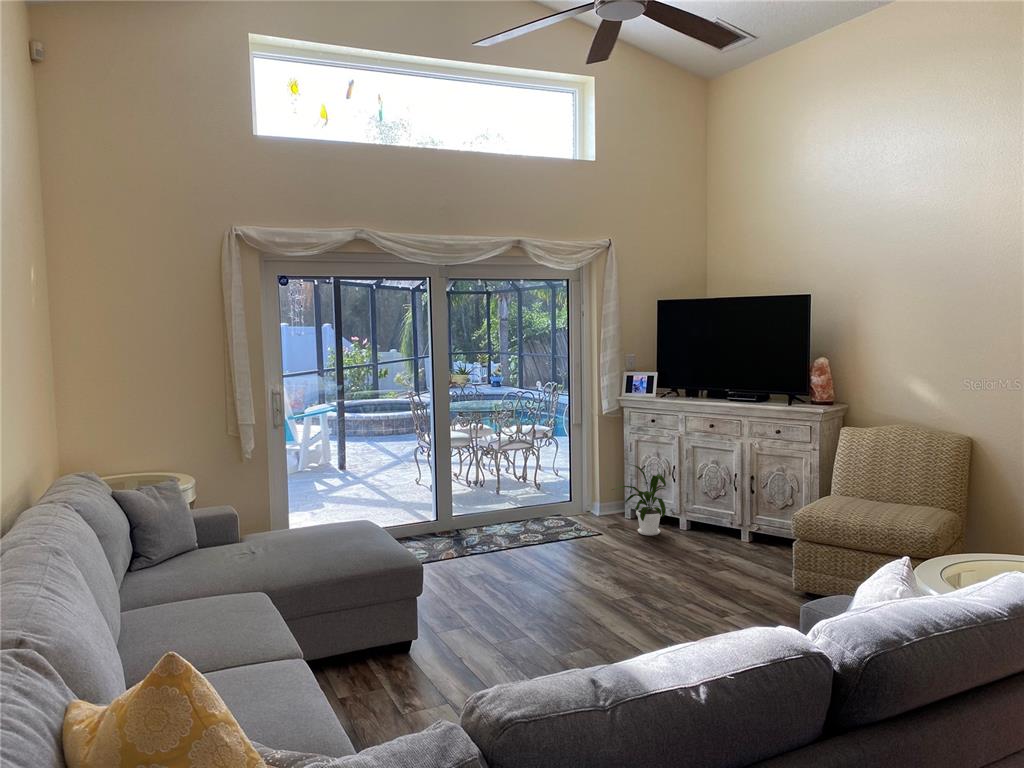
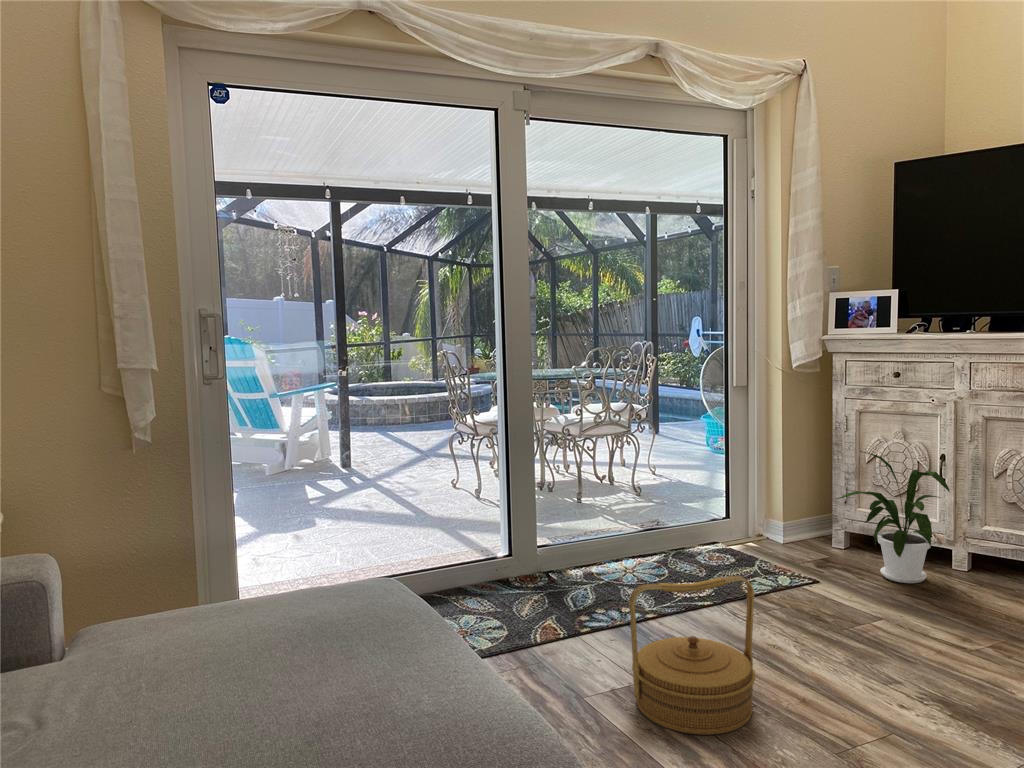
basket: none [477,522,535,589] -> present [629,576,755,735]

